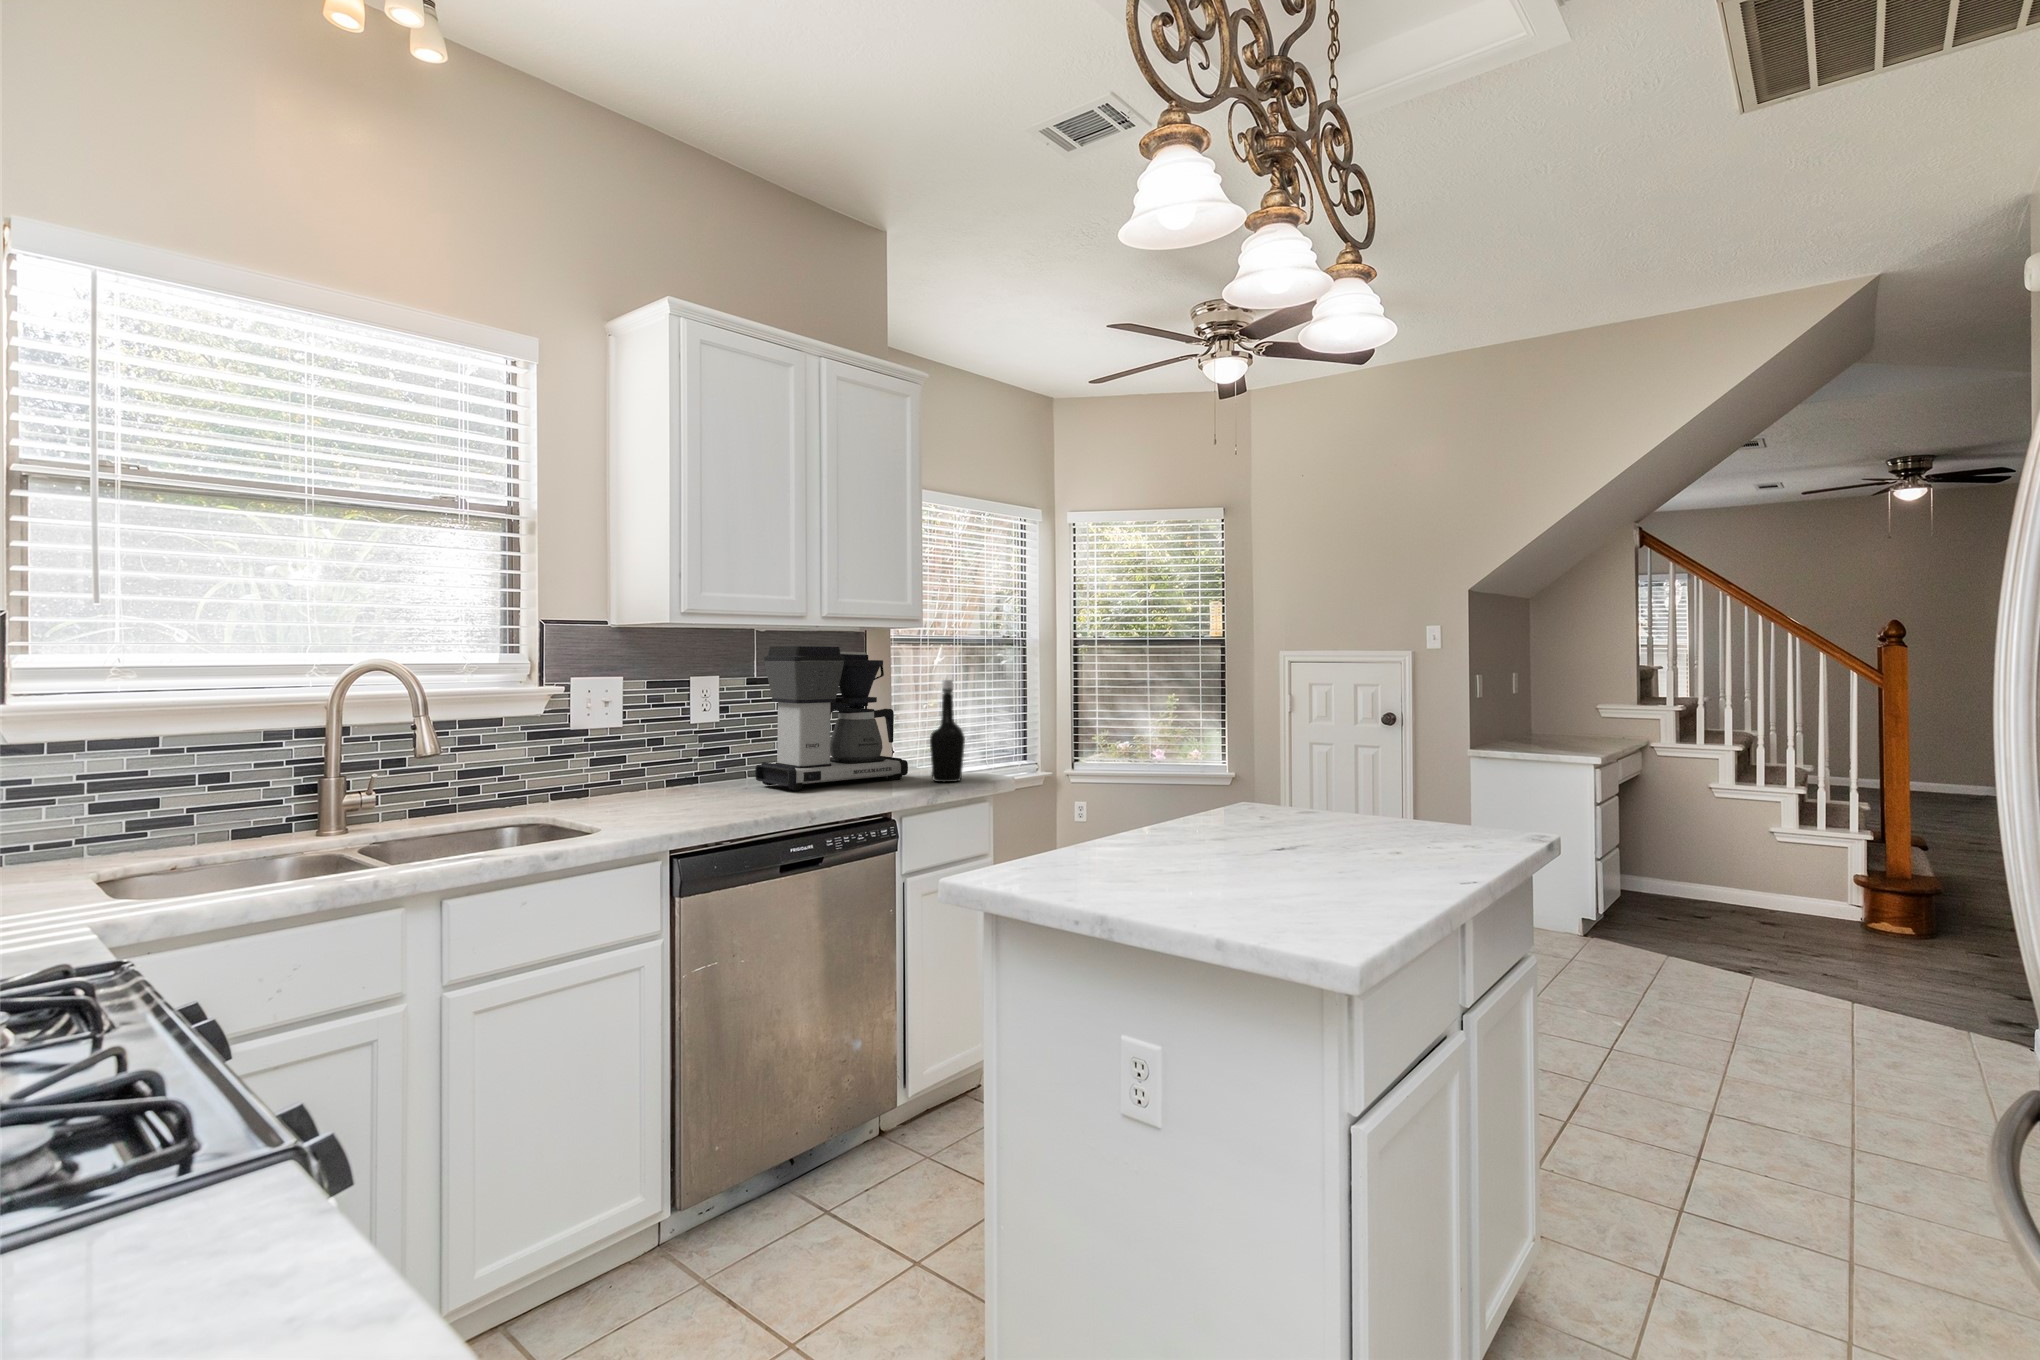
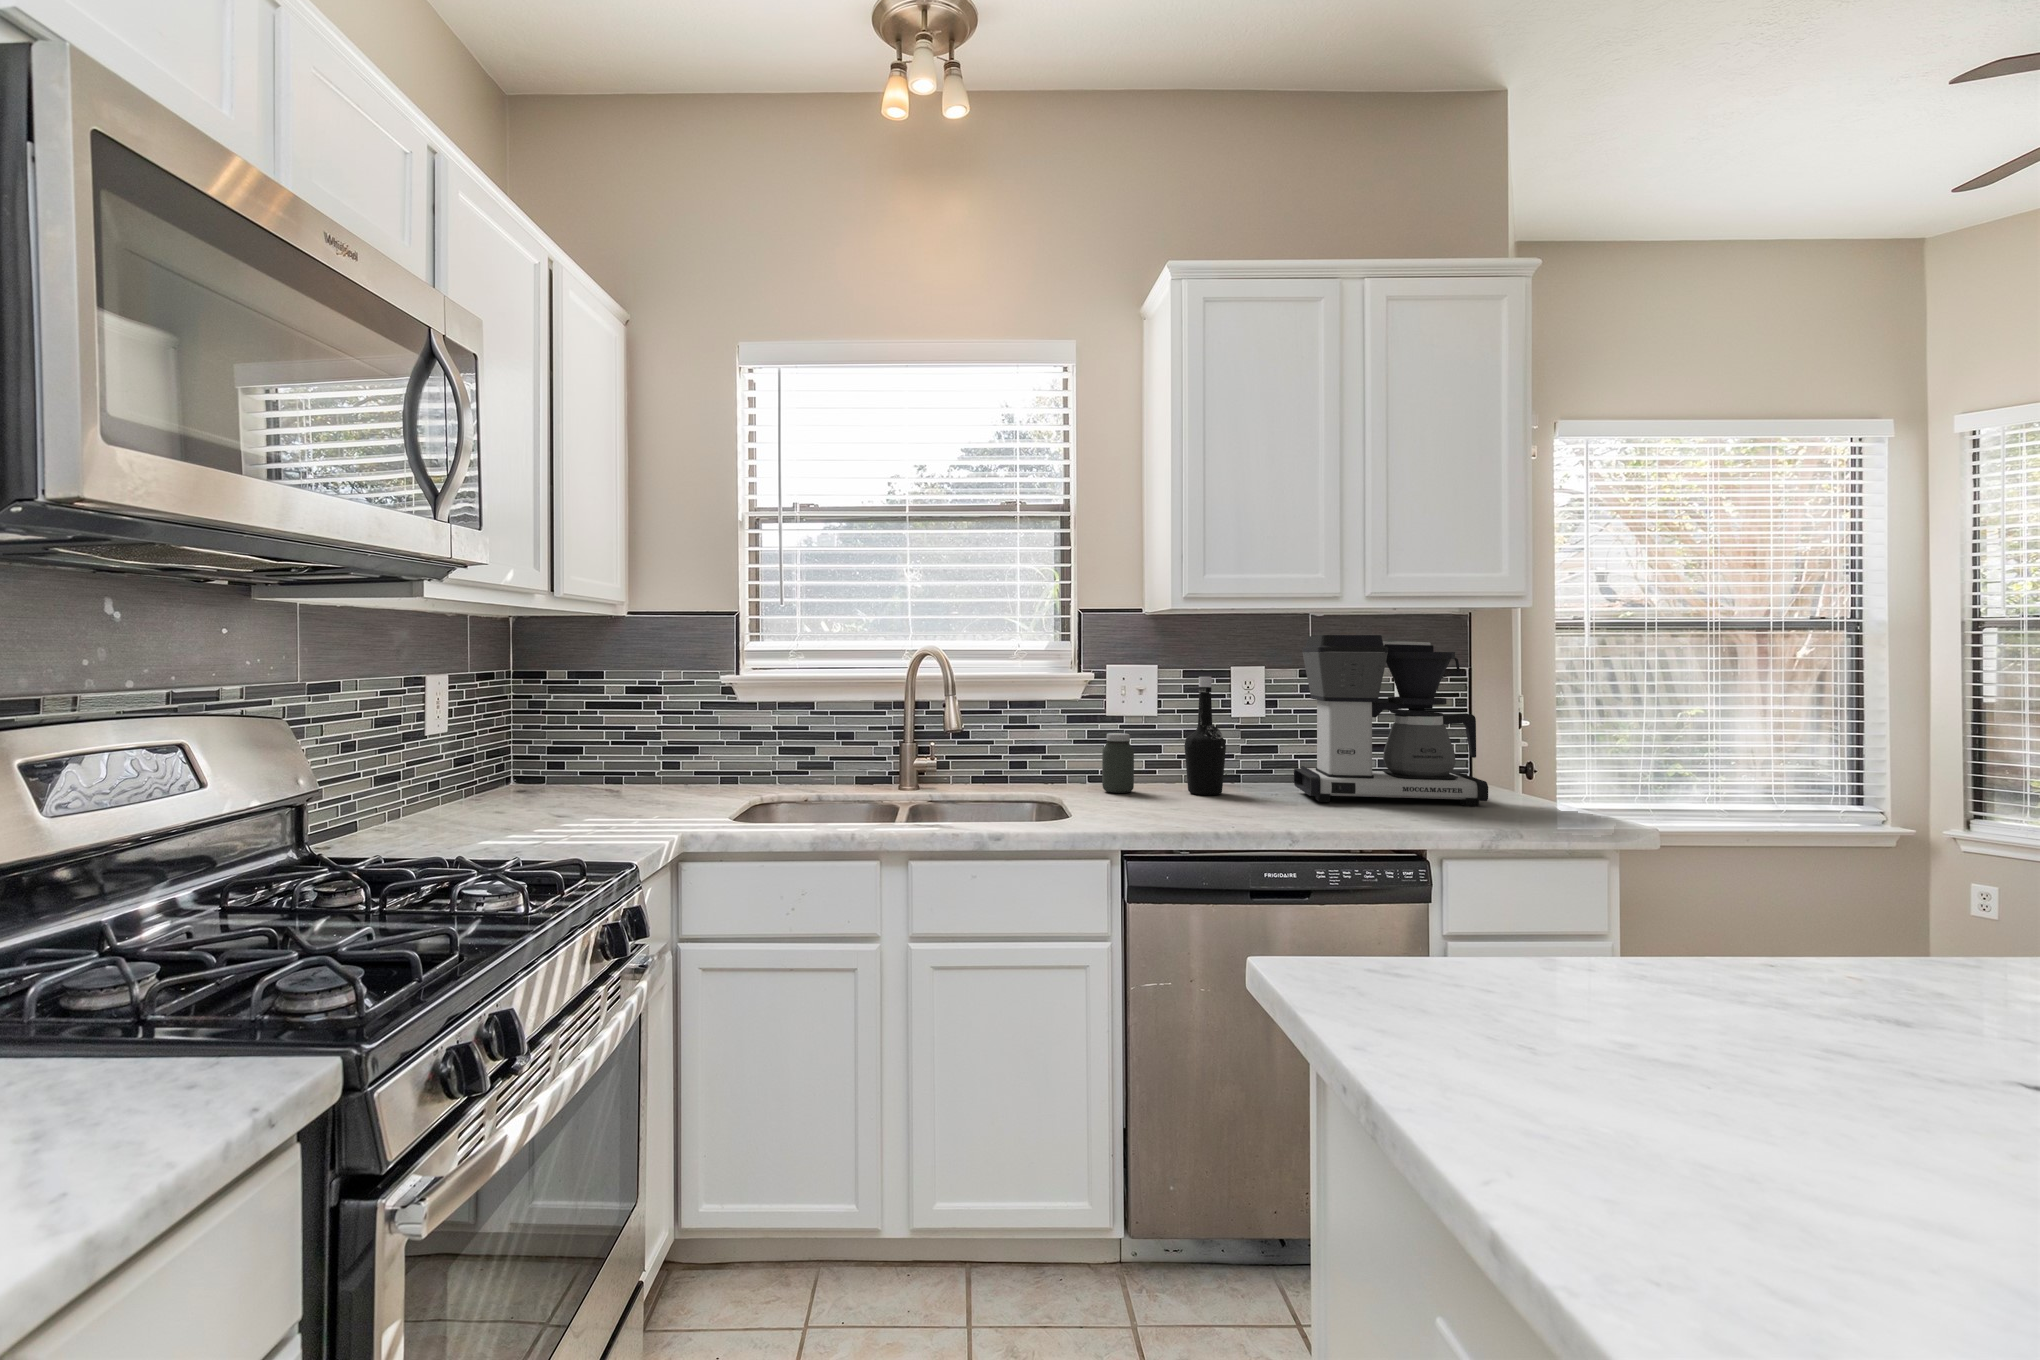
bottle: present [930,680,965,782] -> present [1184,677,1226,795]
jar: none [580,745,615,807] -> present [1102,733,1134,793]

